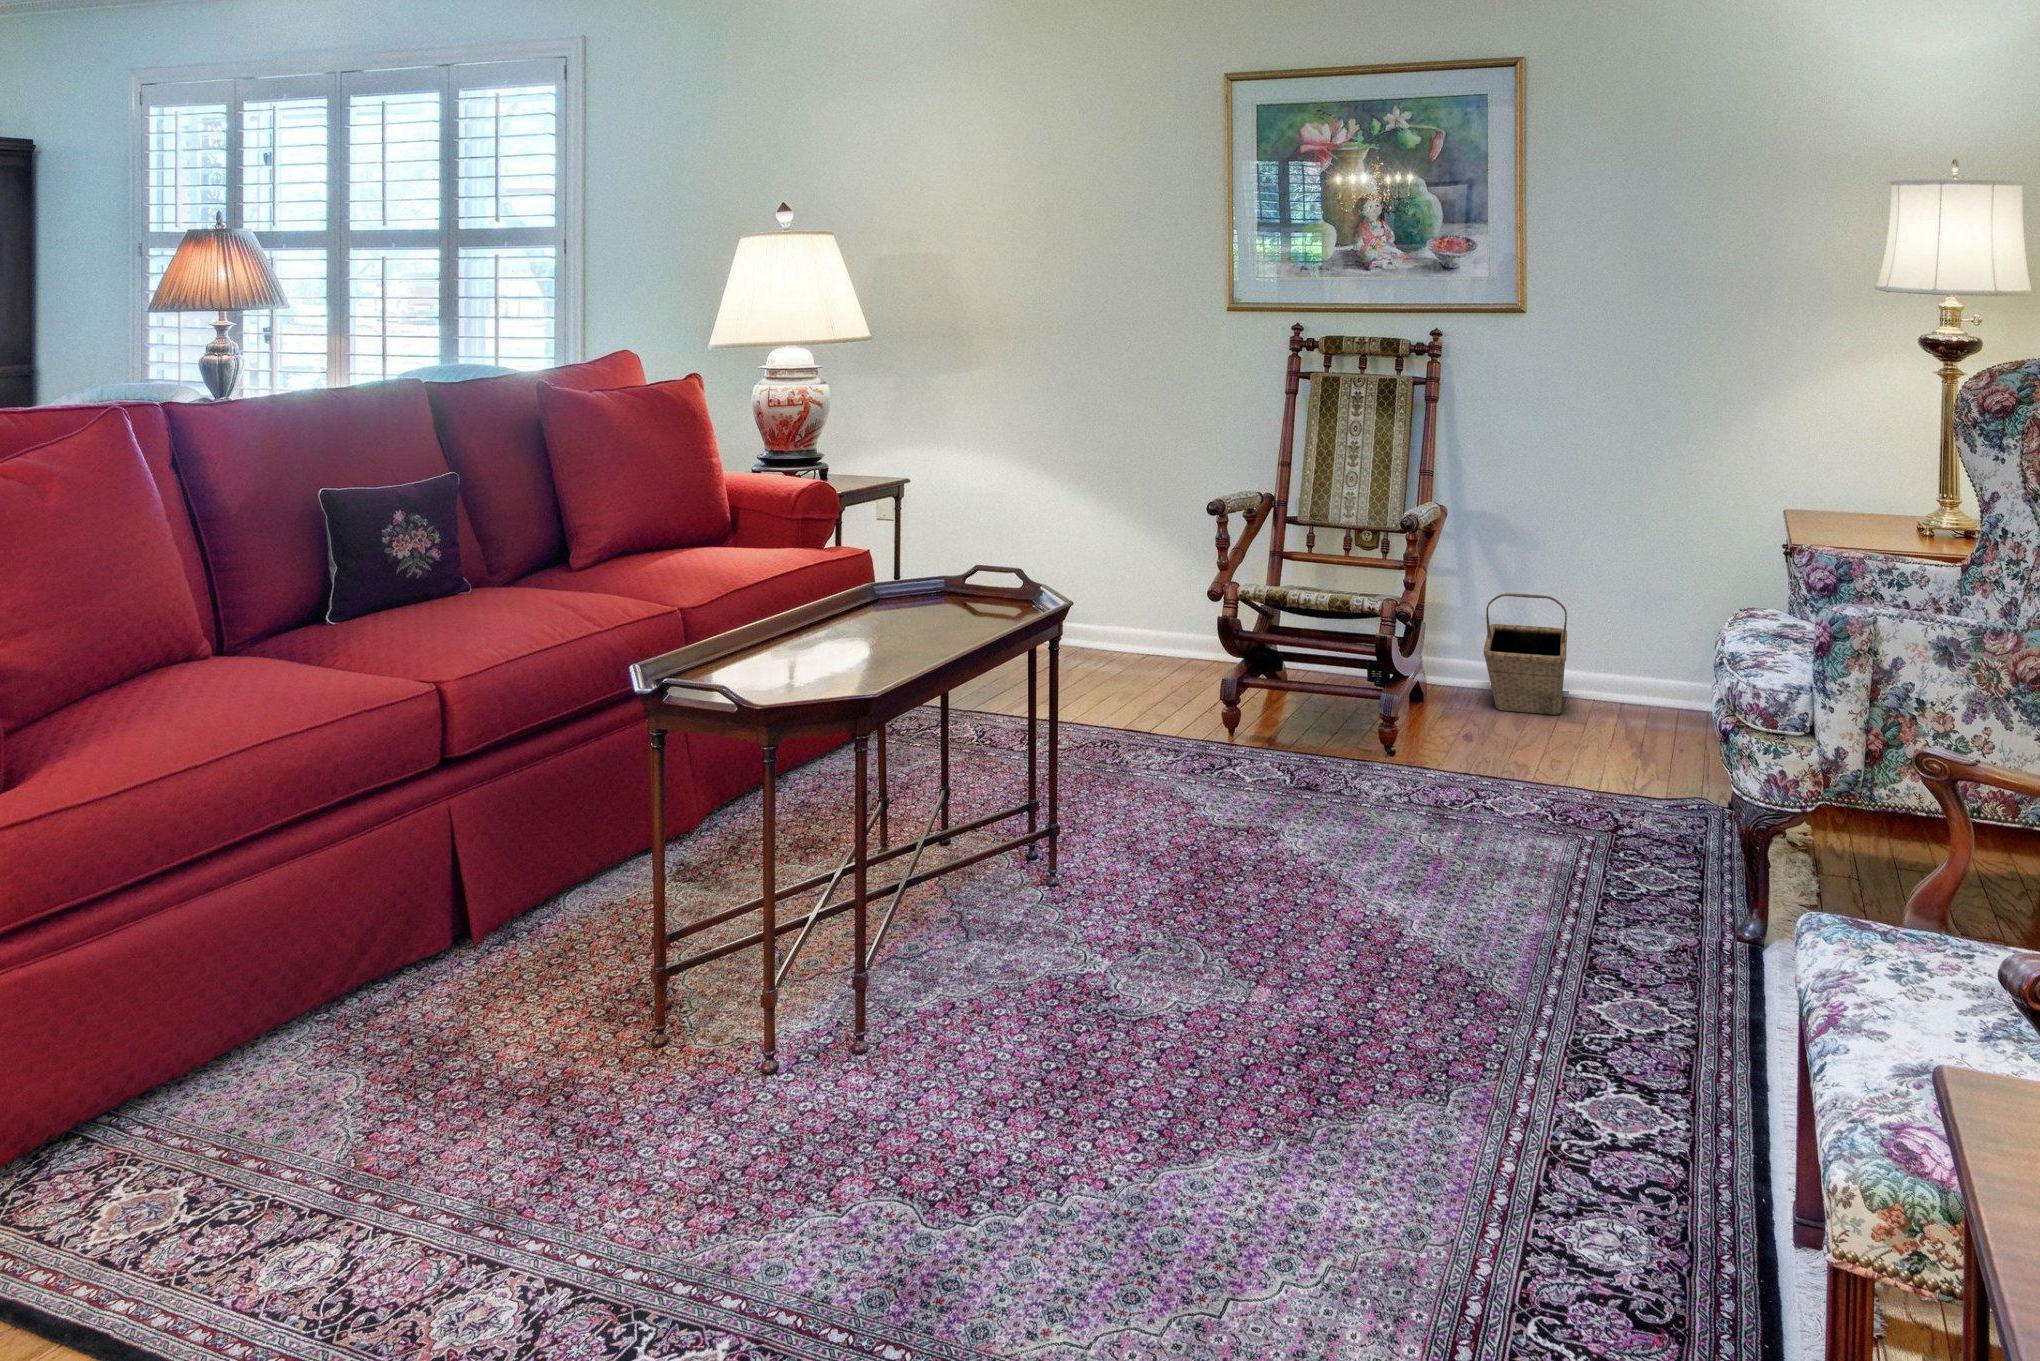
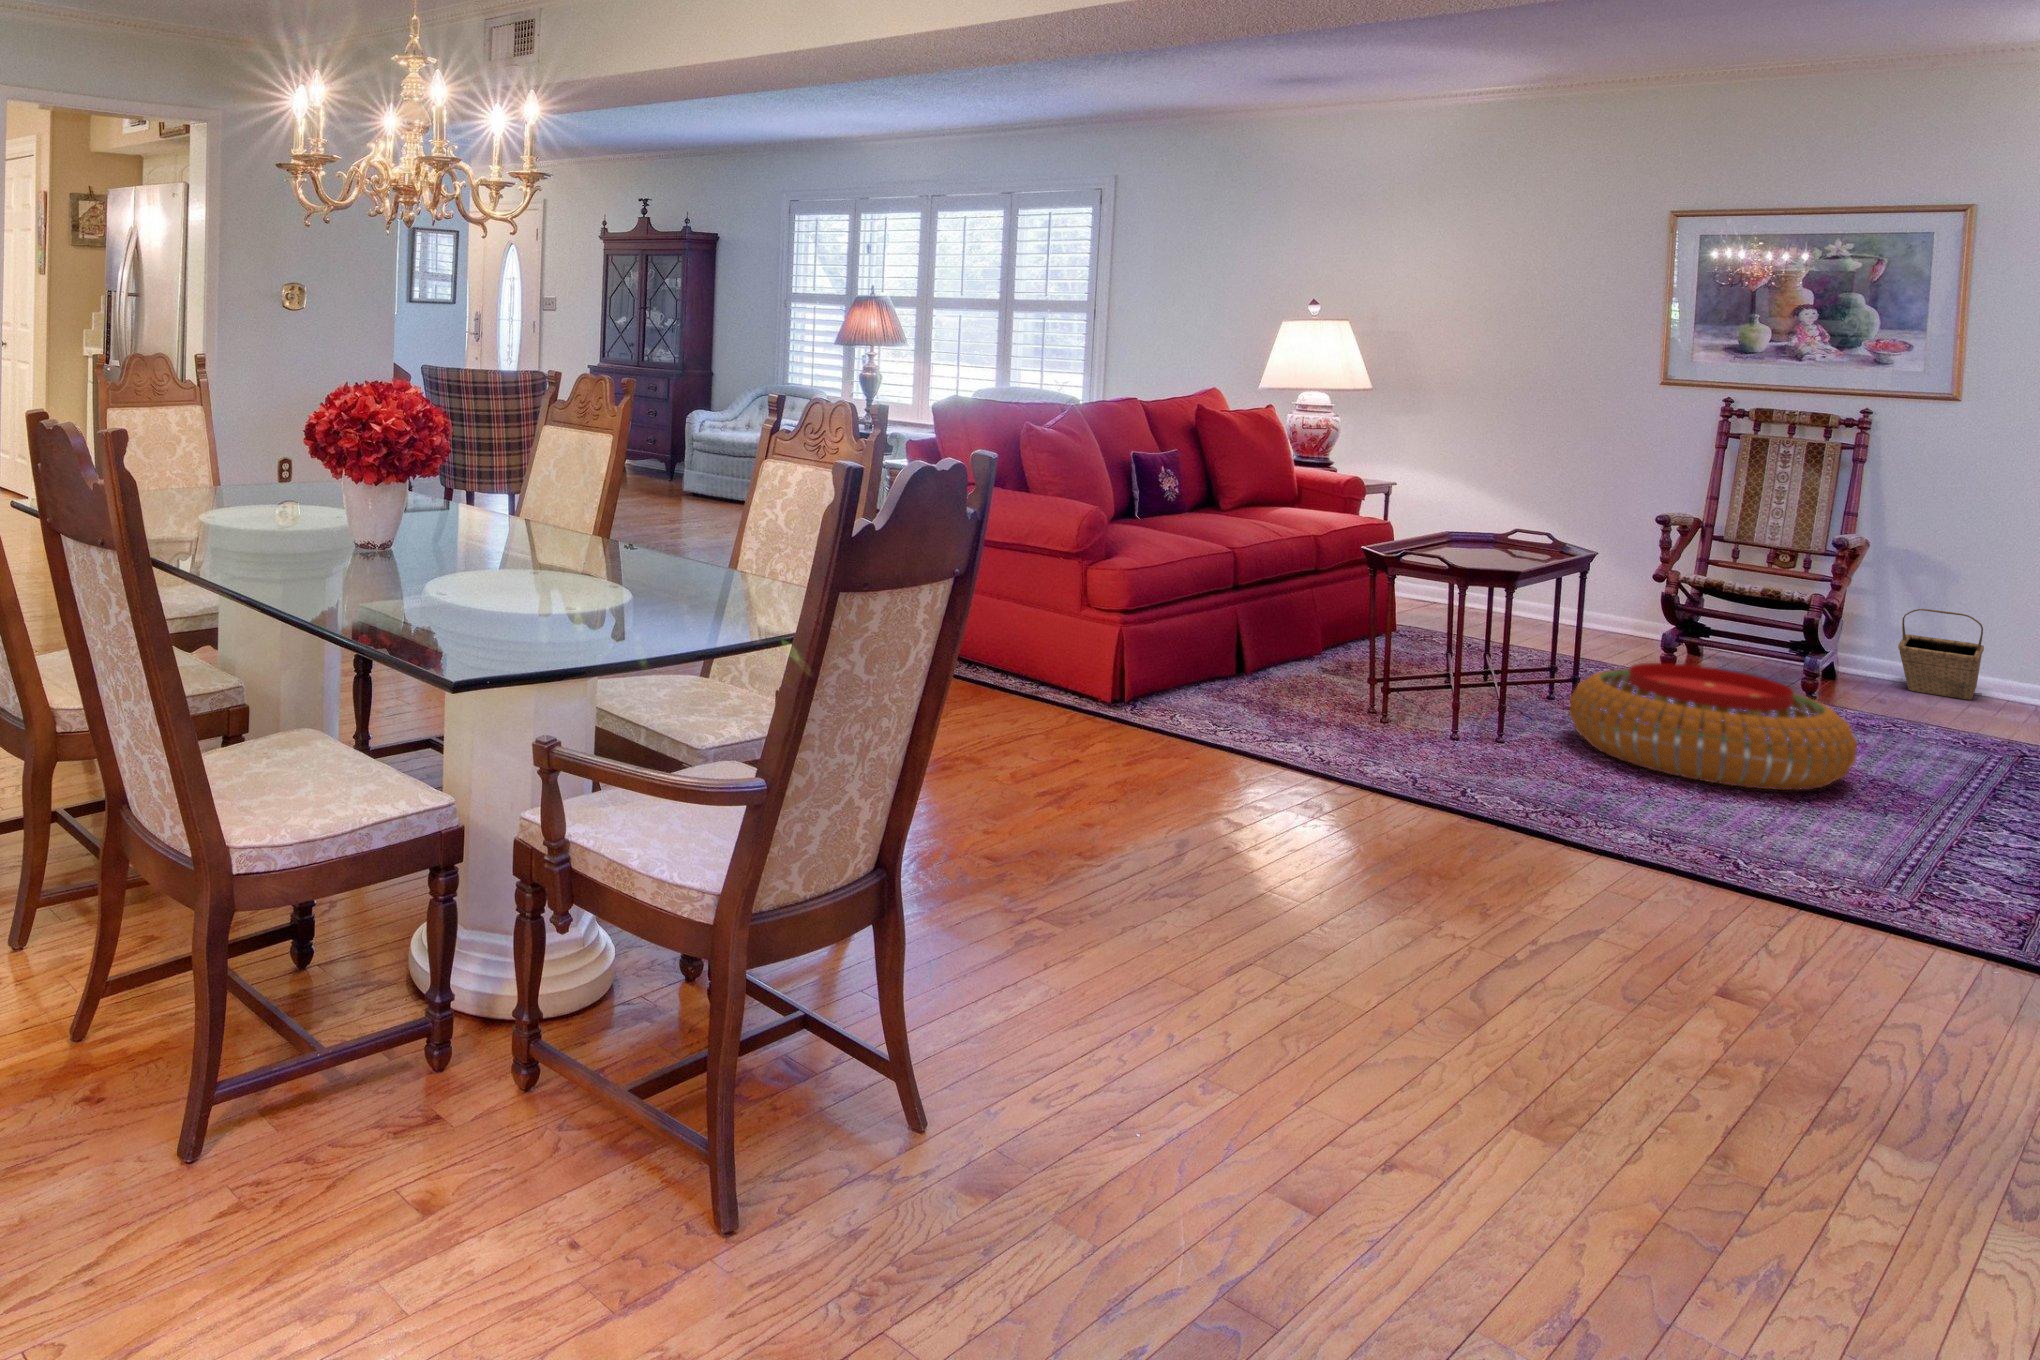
pouf: none [996,820,1434,1132] -> present [1569,663,1857,790]

